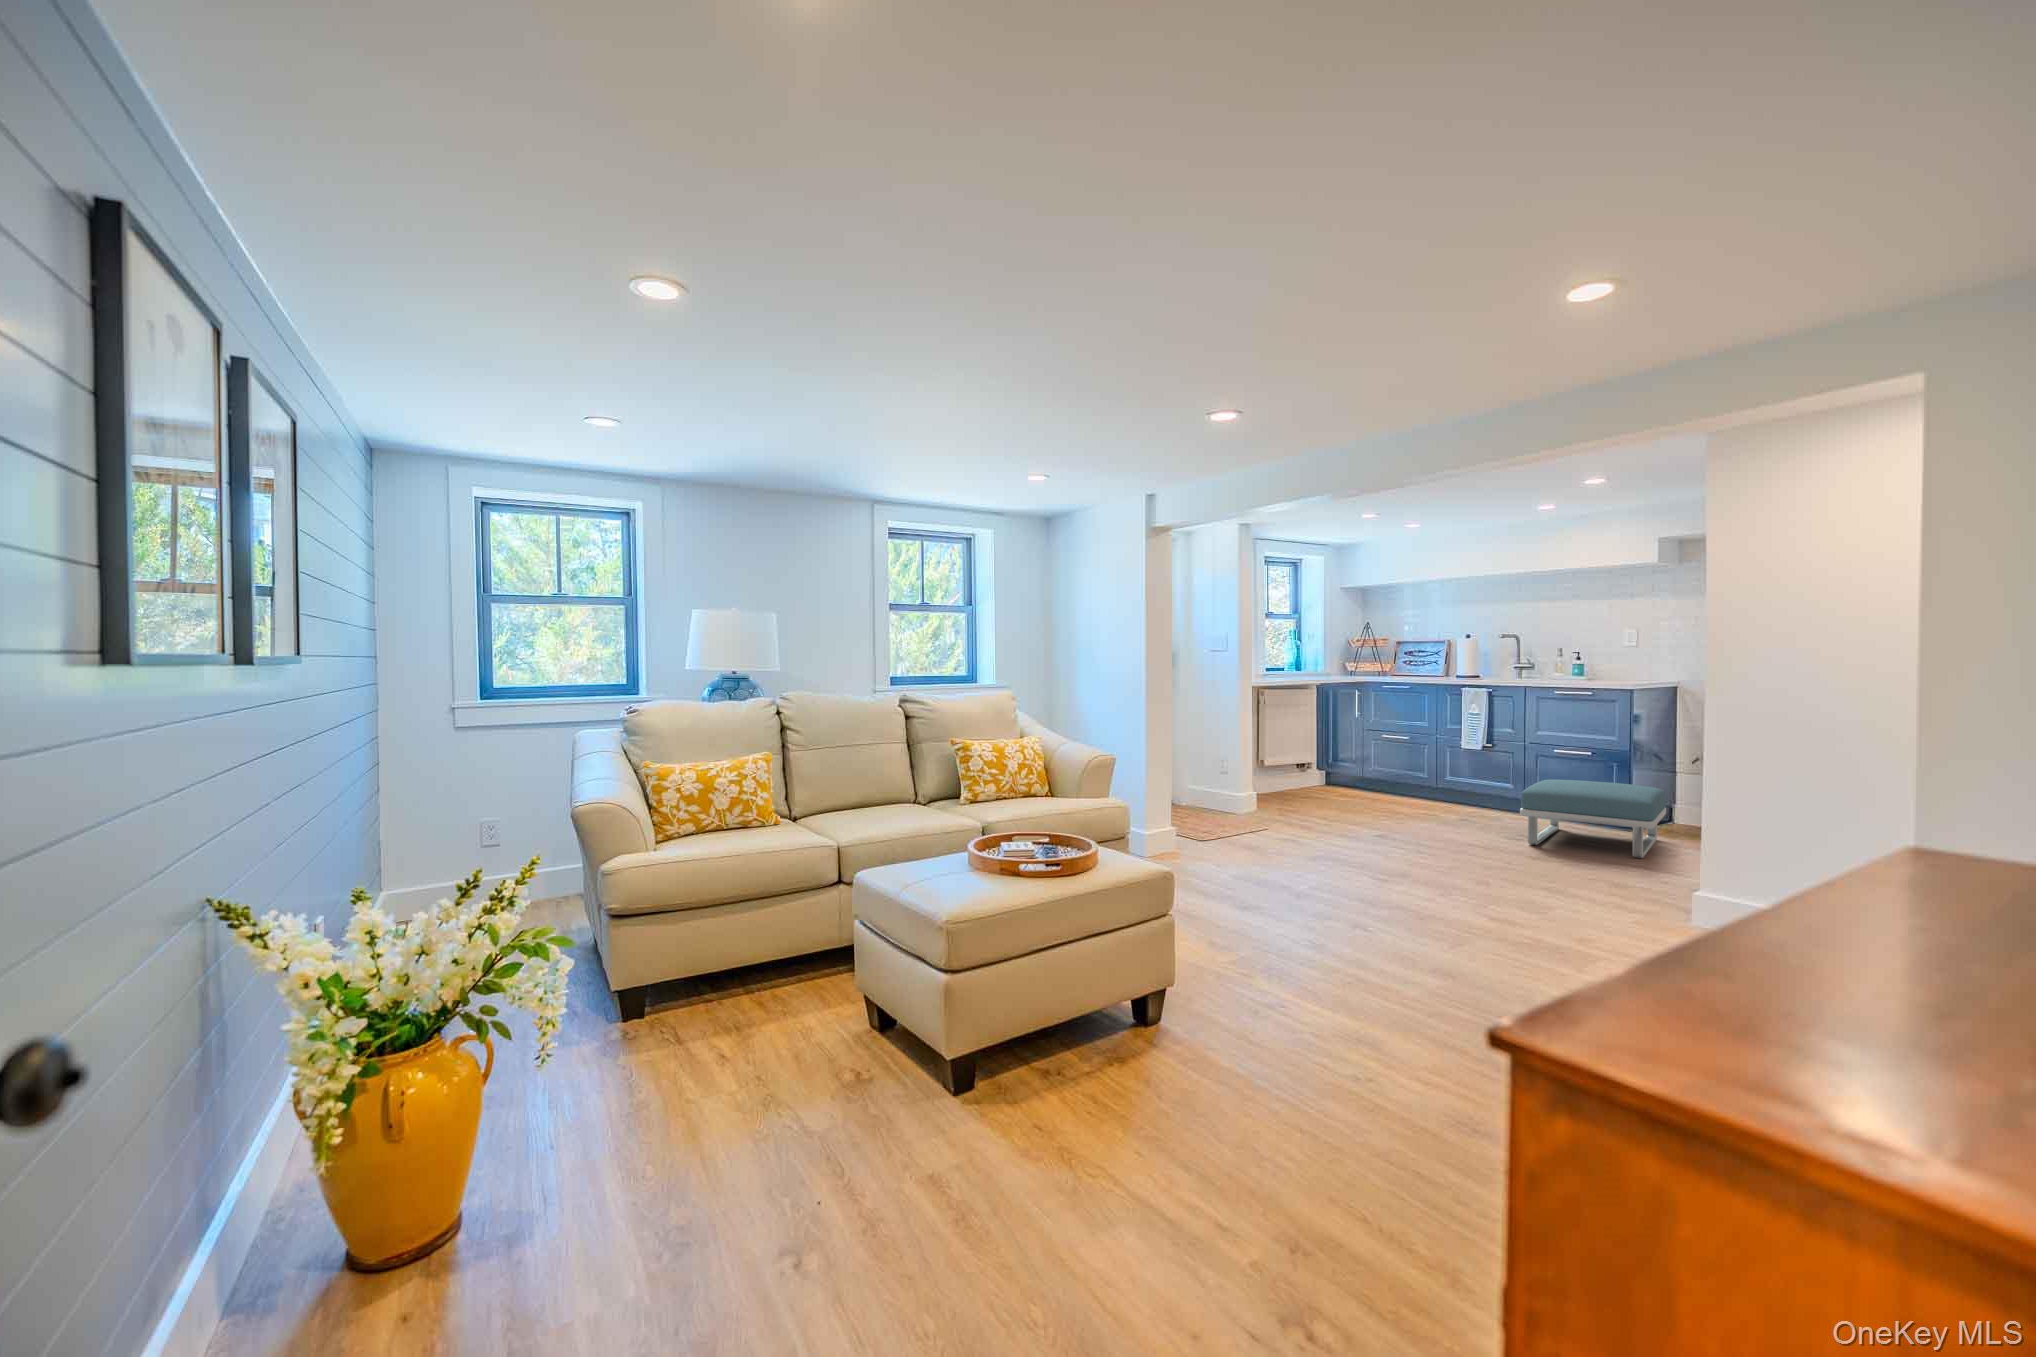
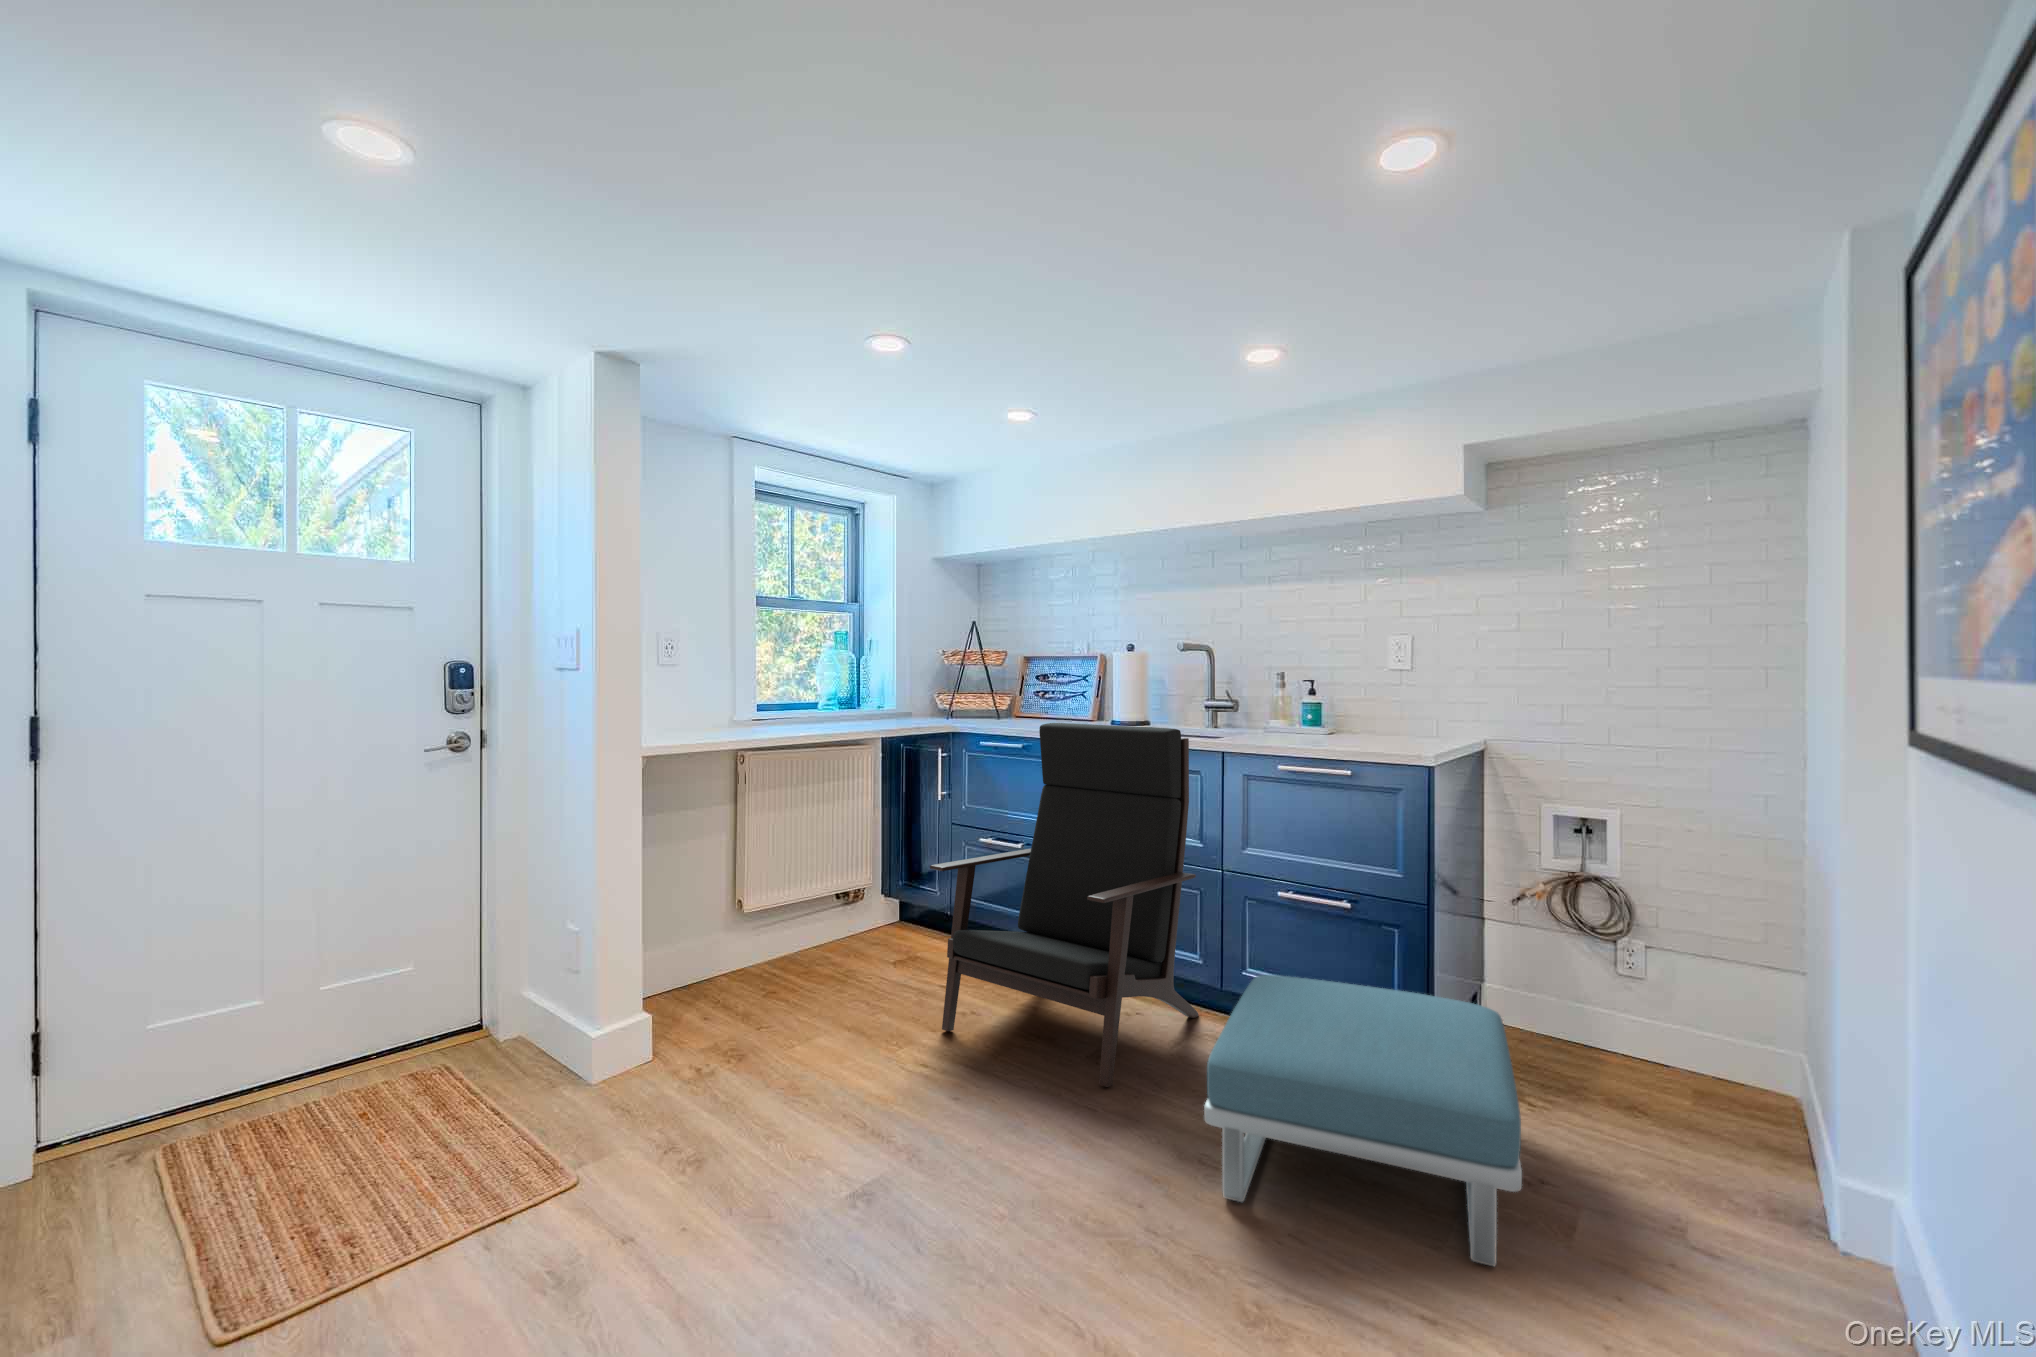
lounge chair: none [1374,674,1512,825] -> present [930,723,1199,1087]

